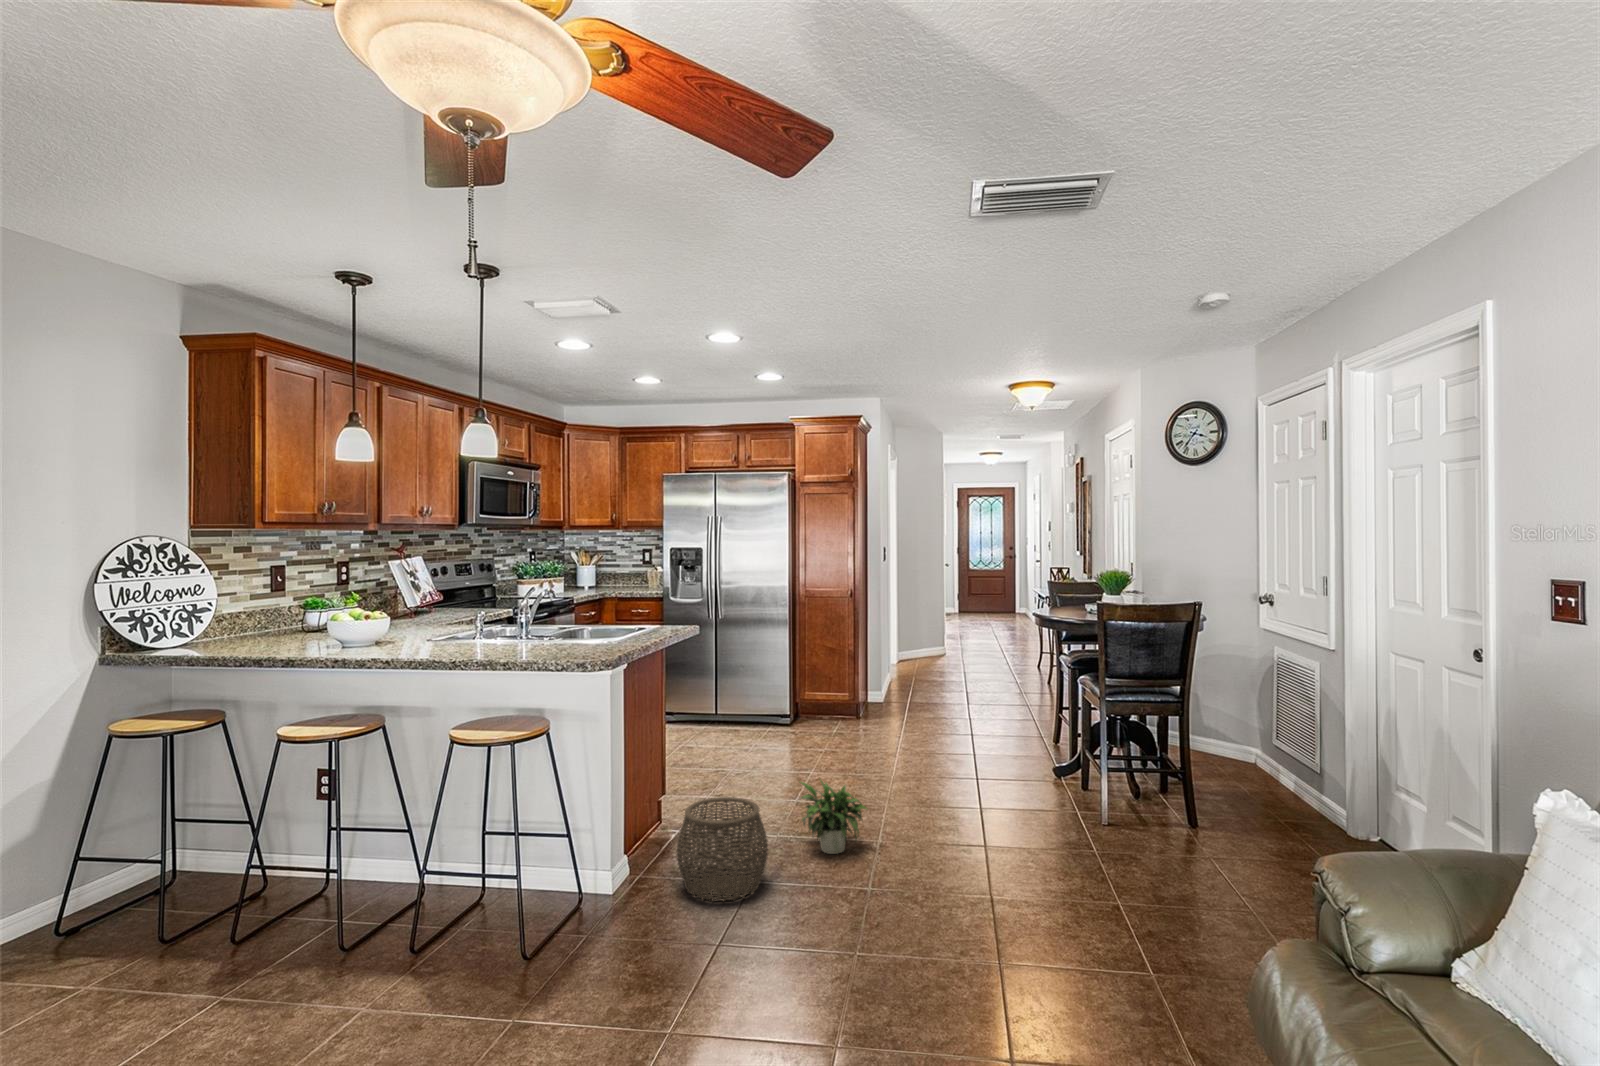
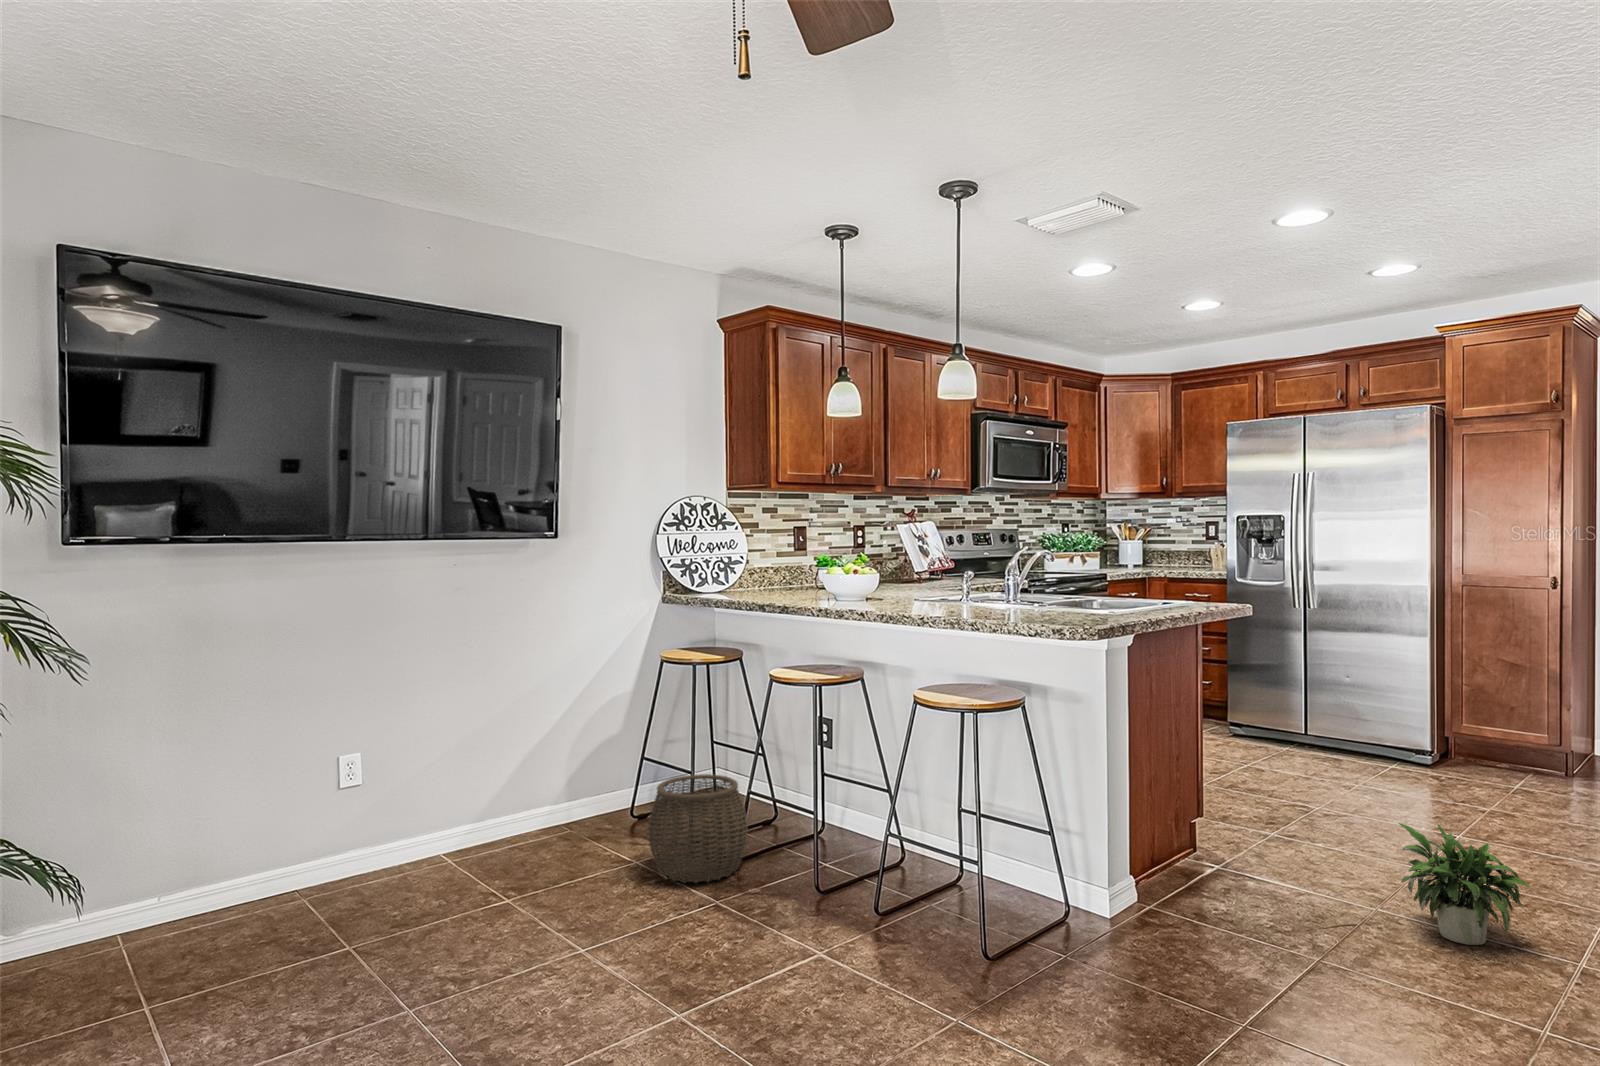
woven basket: present [676,797,768,901] -> present [648,774,748,883]

